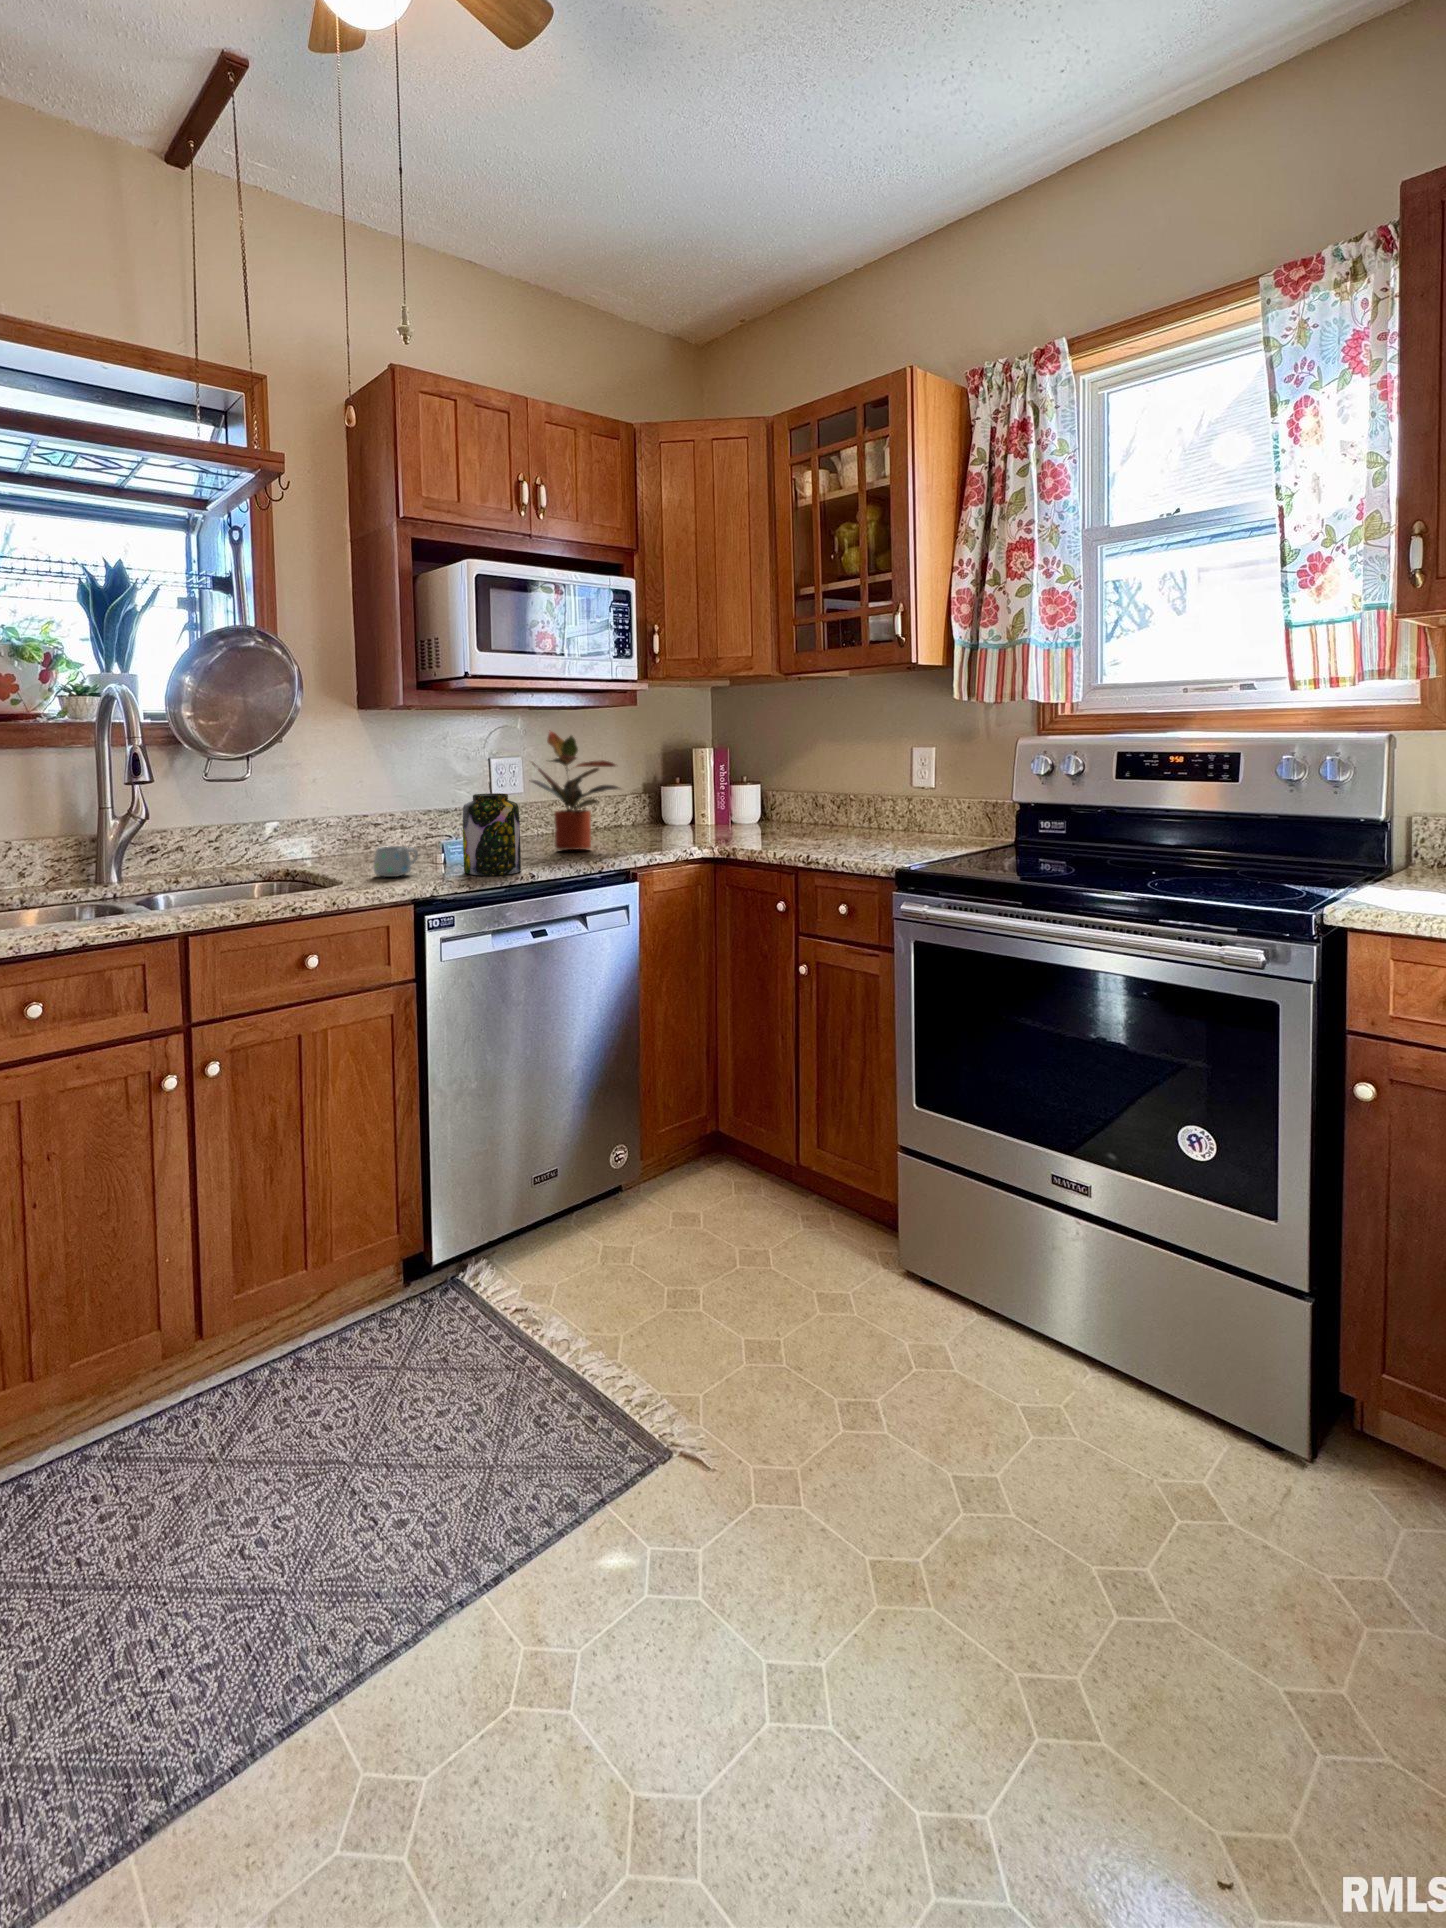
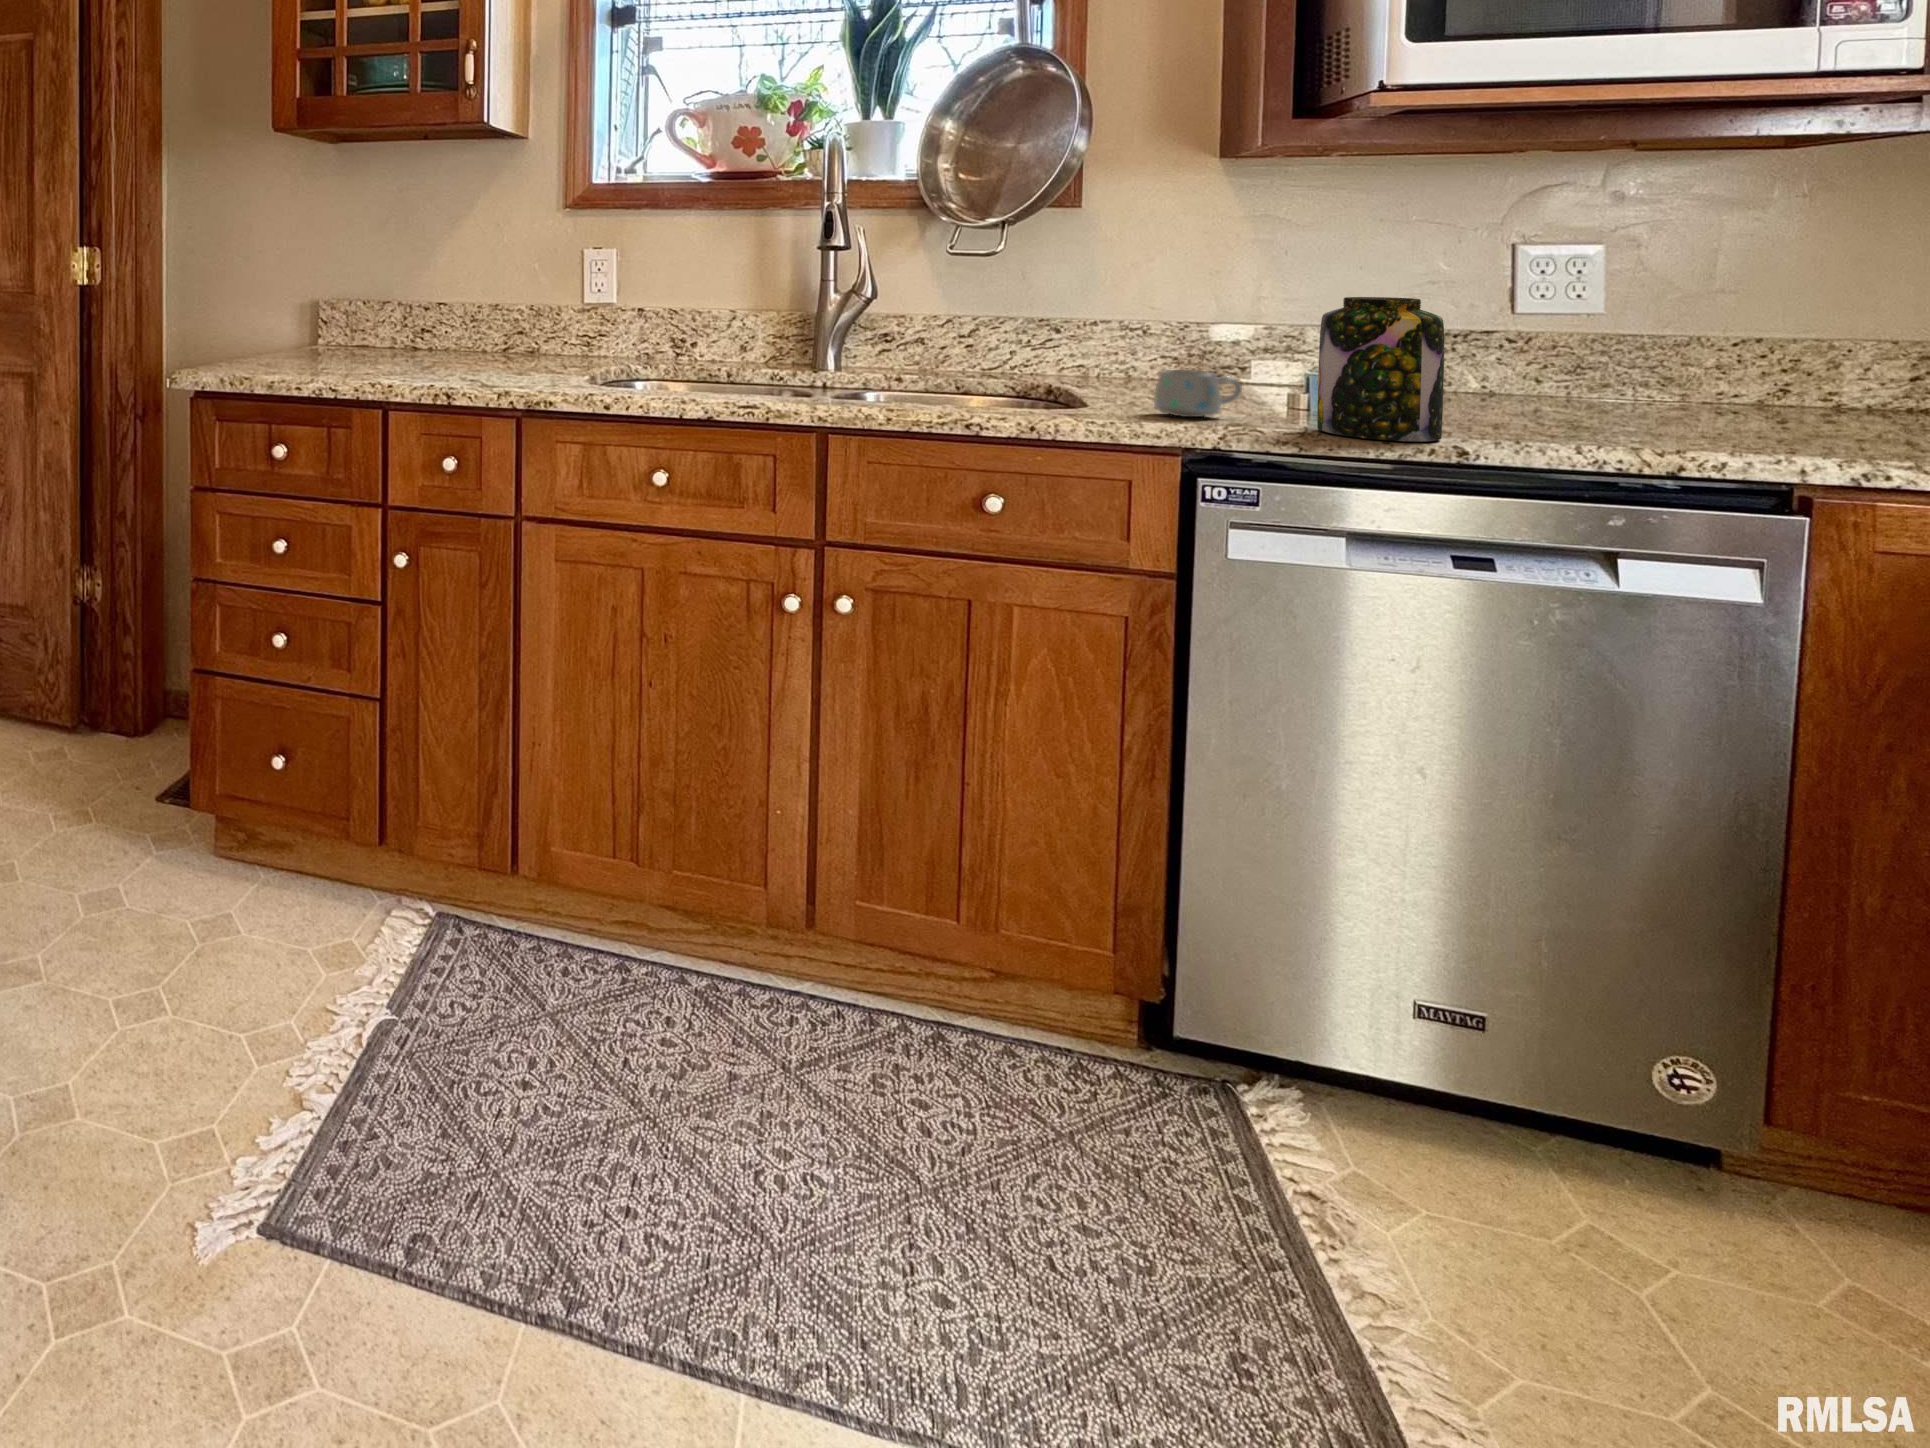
potted plant: present [531,731,620,850] -> none [1530,191,1827,433]

